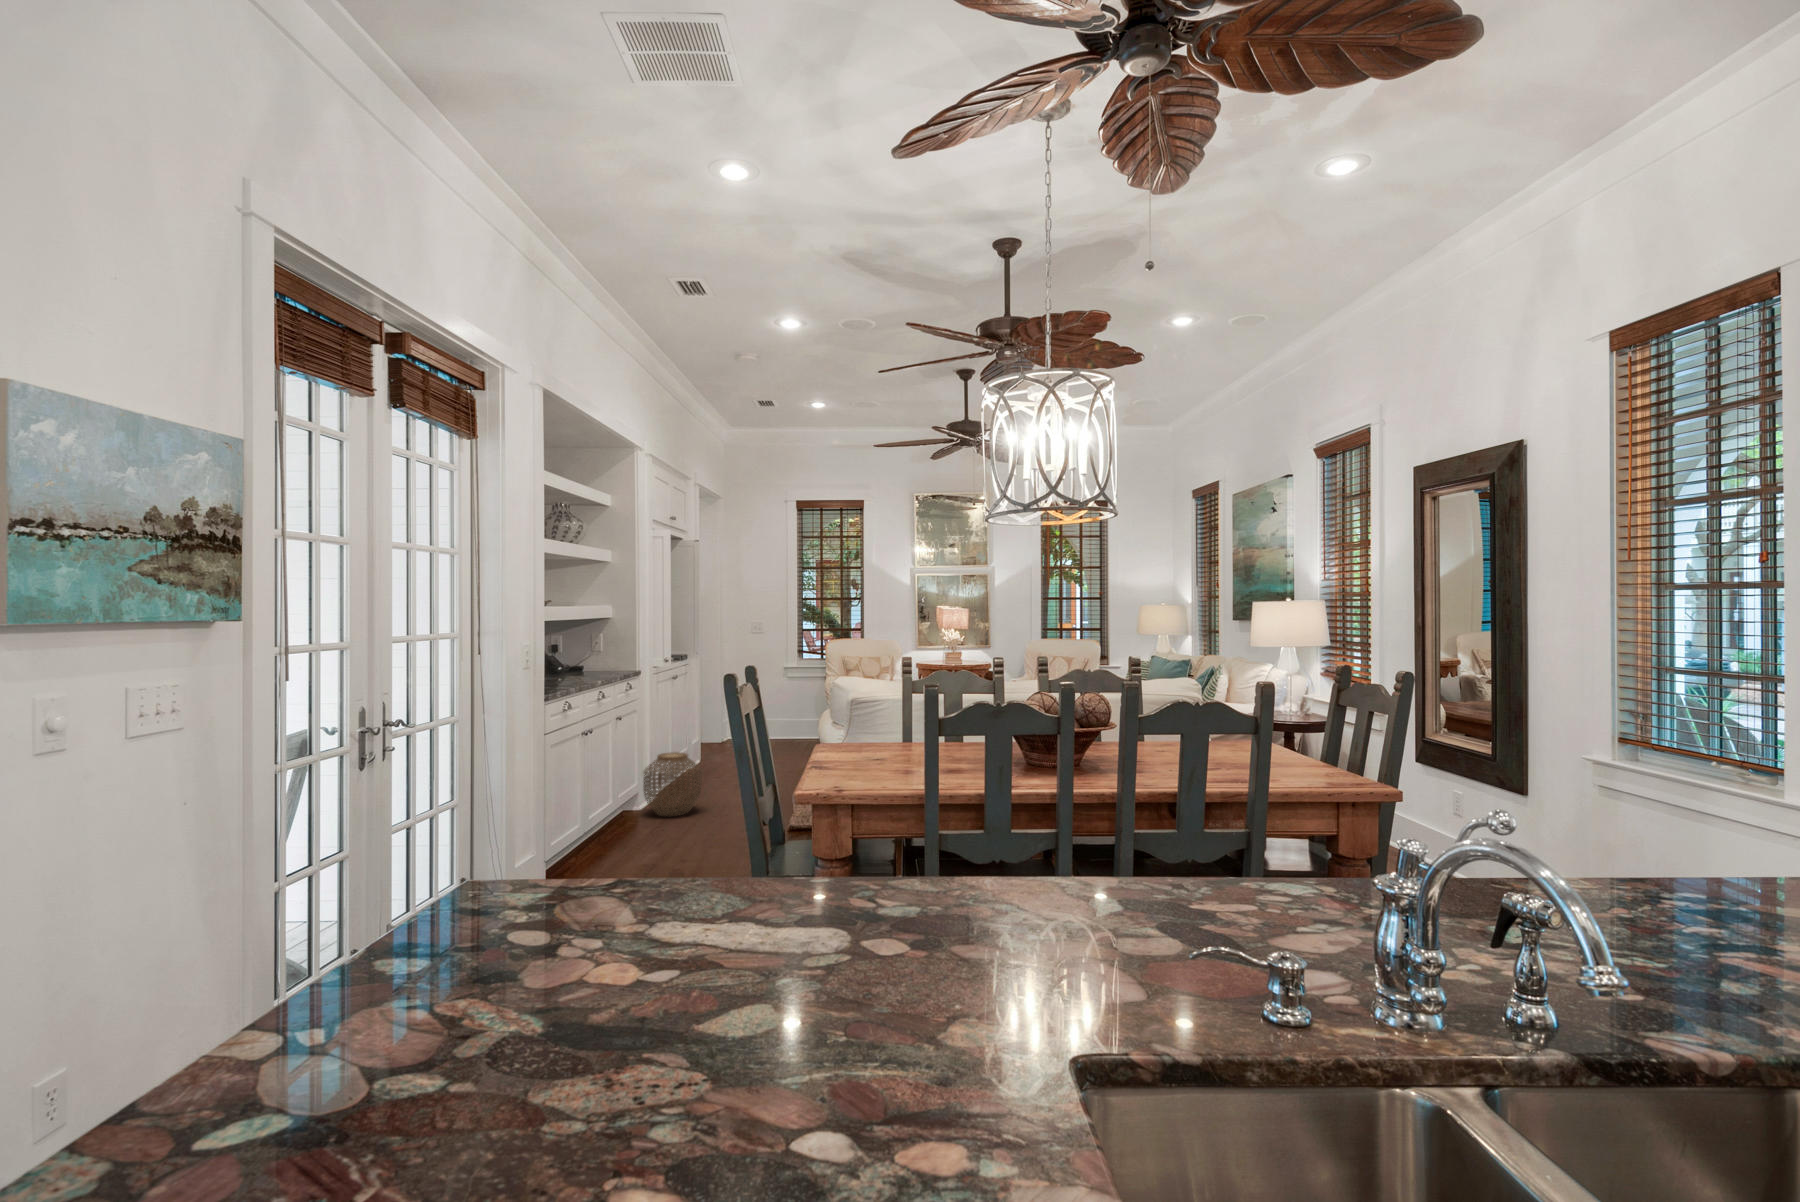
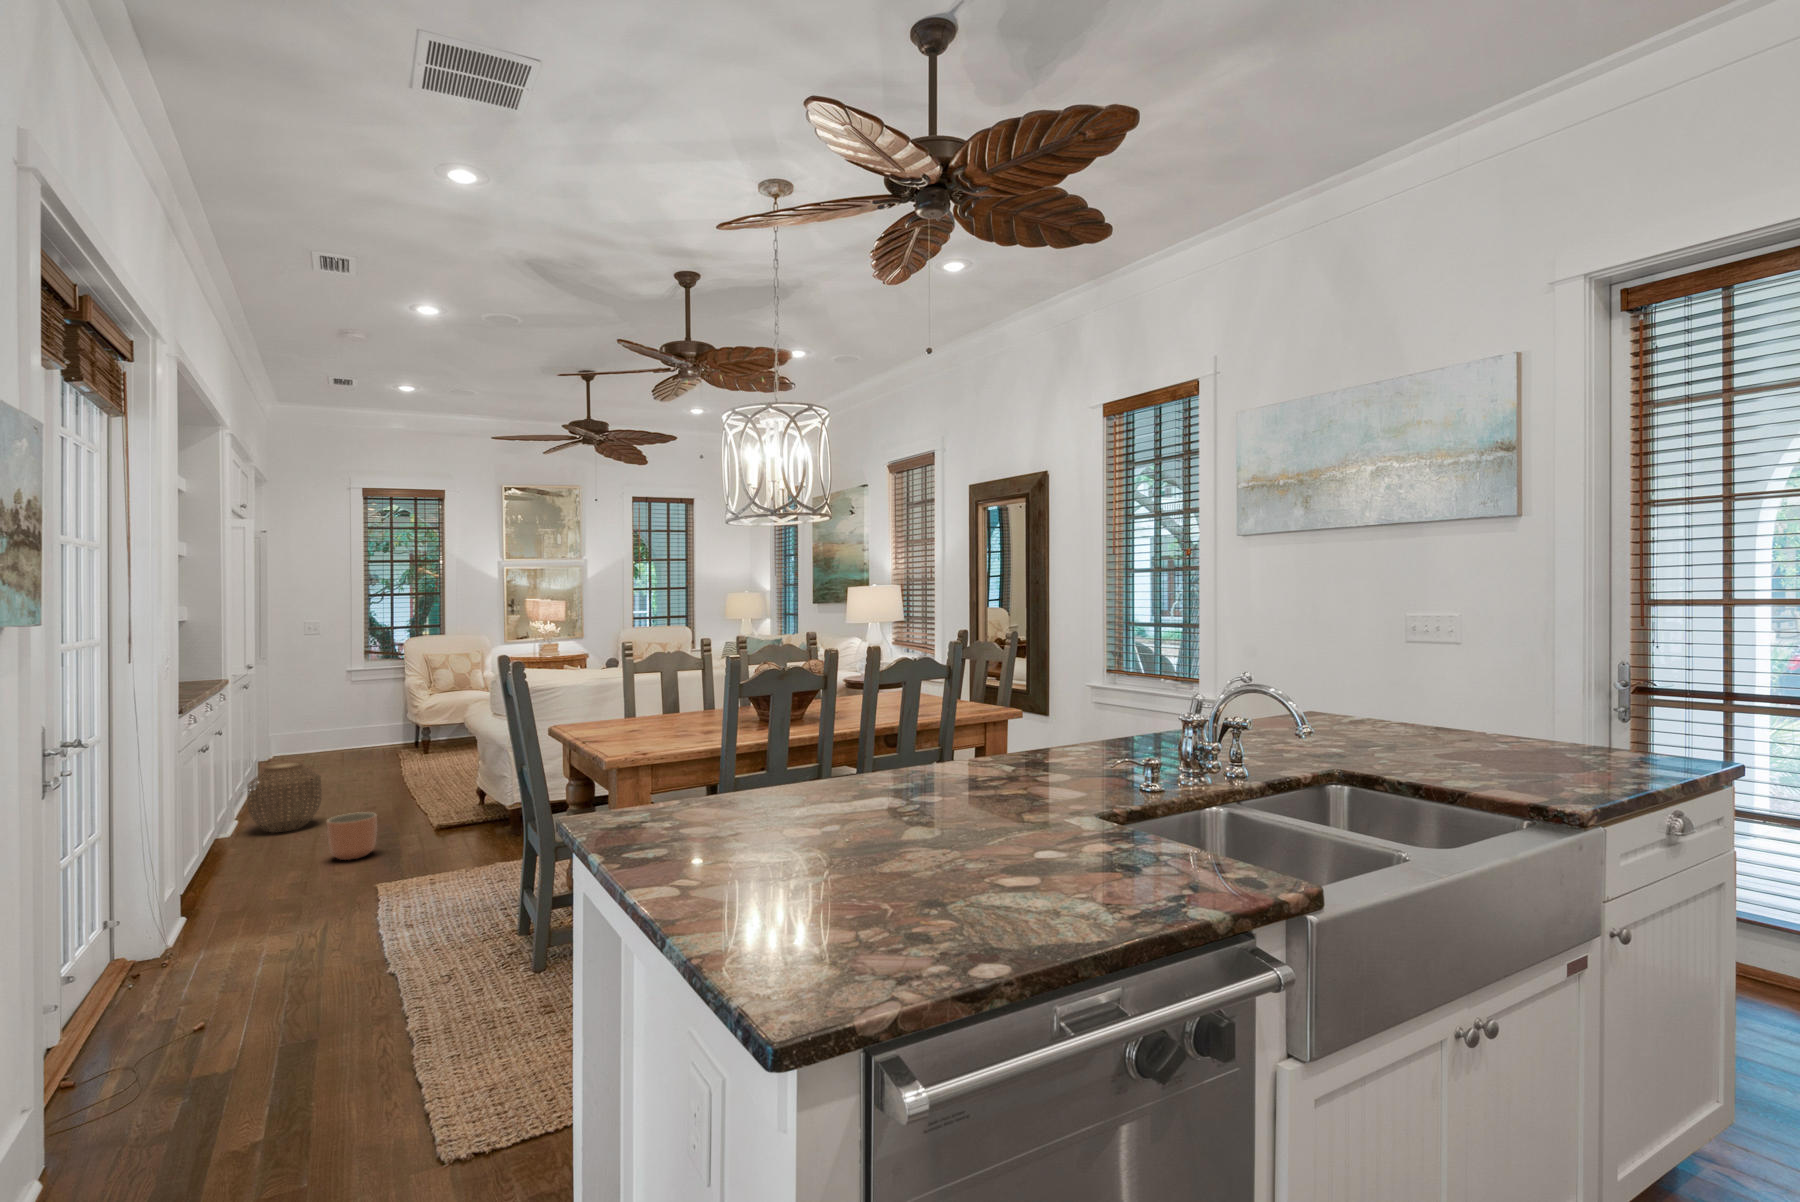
planter: none [672,809,714,854] -> present [327,812,377,860]

